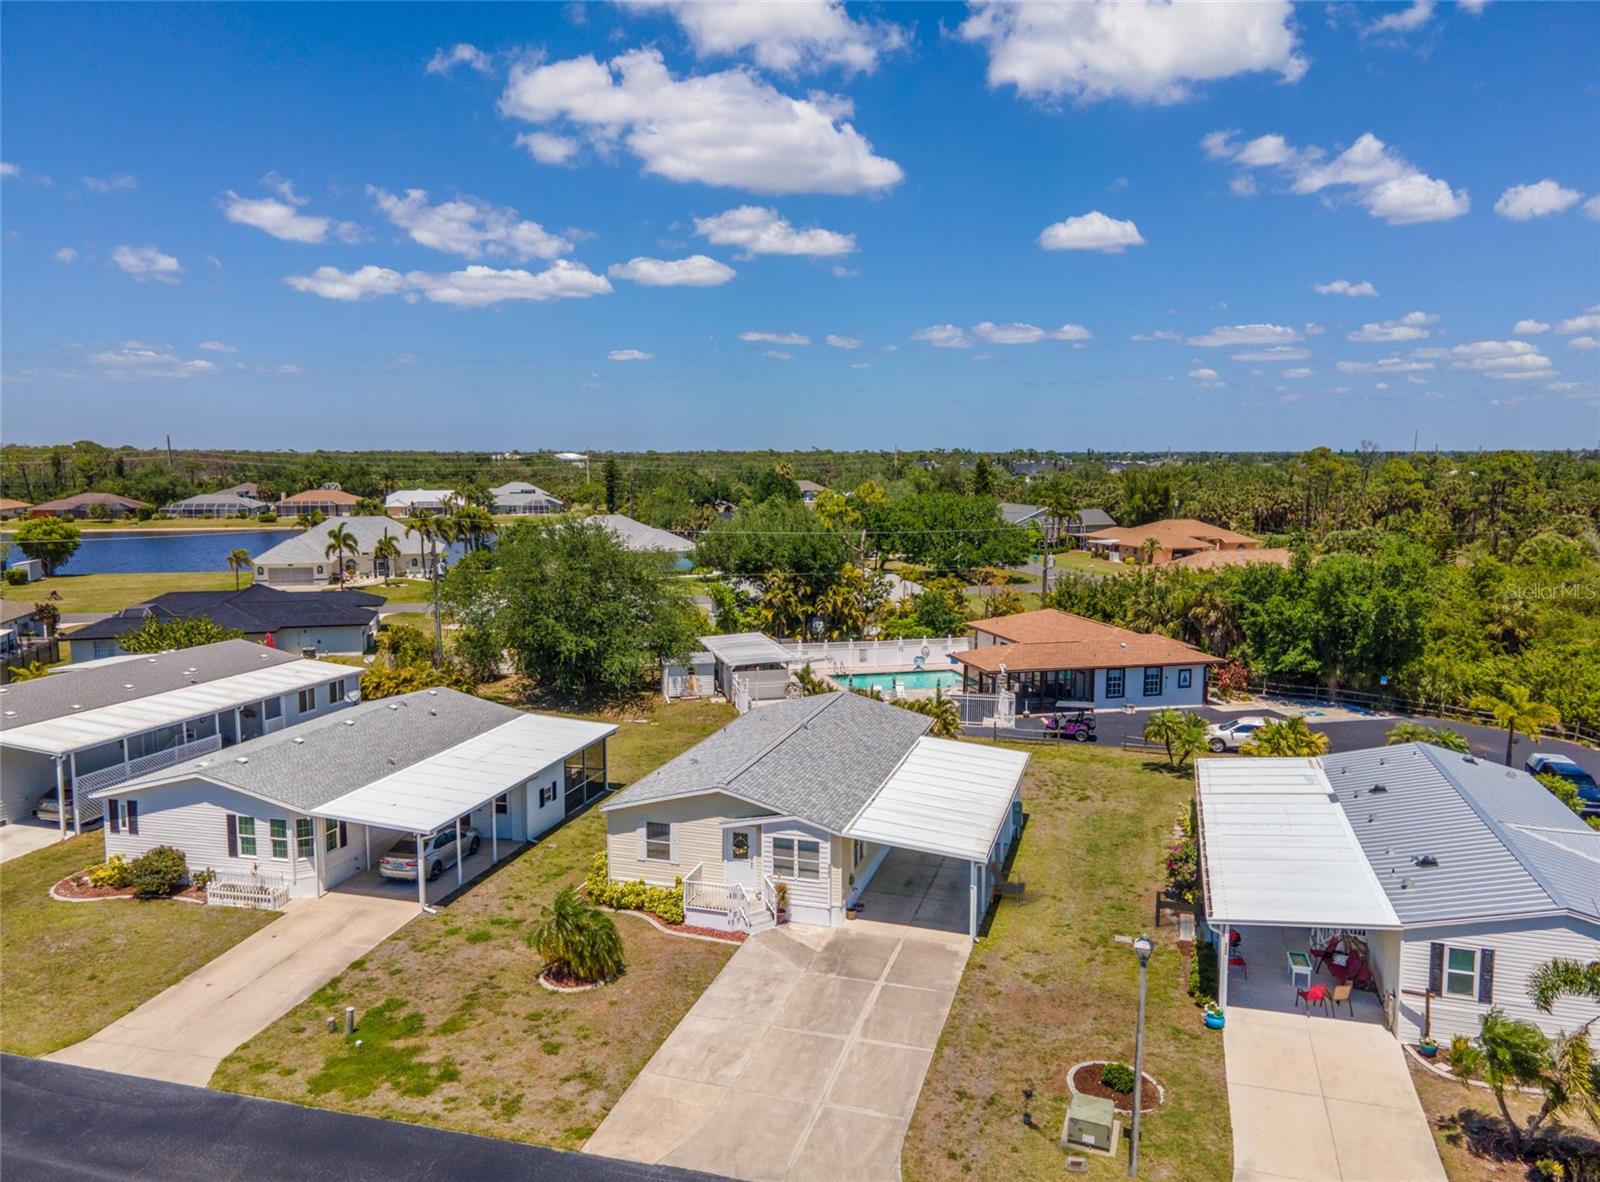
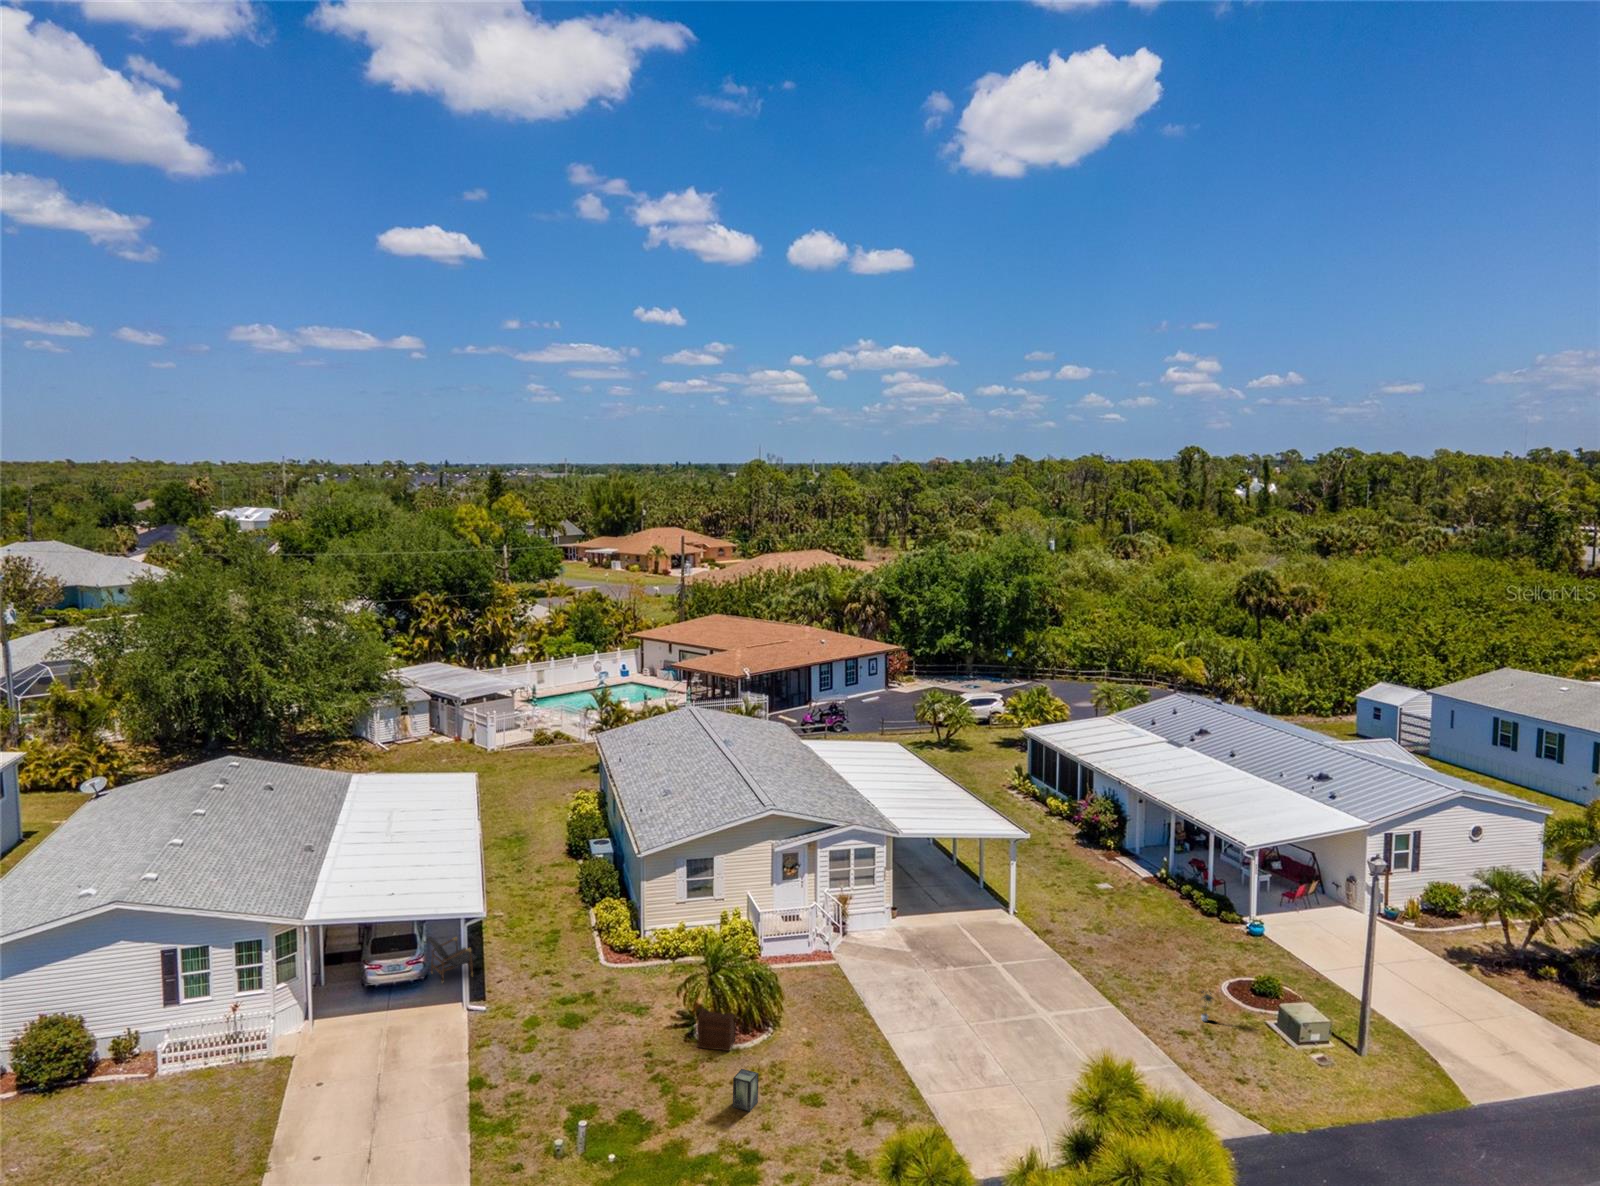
lounge chair: present [990,861,1026,906] -> present [428,937,477,981]
bench: present [1156,891,1201,928] -> none [1081,839,1122,869]
wooden crate: none [517,947,563,997] -> present [697,1009,736,1051]
storage box: none [466,1010,490,1051] -> present [733,1069,758,1112]

